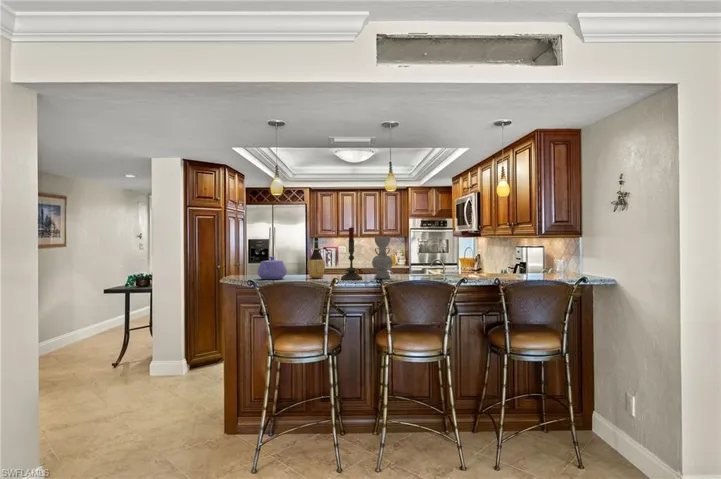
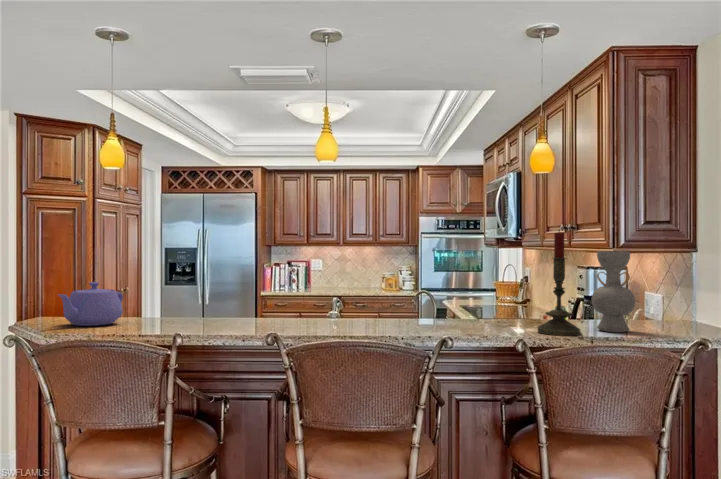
candle: present [341,227,362,280] -> present [538,231,580,336]
wine bottle: present [308,235,325,278] -> none [163,242,197,324]
decorative vase: present [372,237,393,279] -> present [592,251,635,333]

